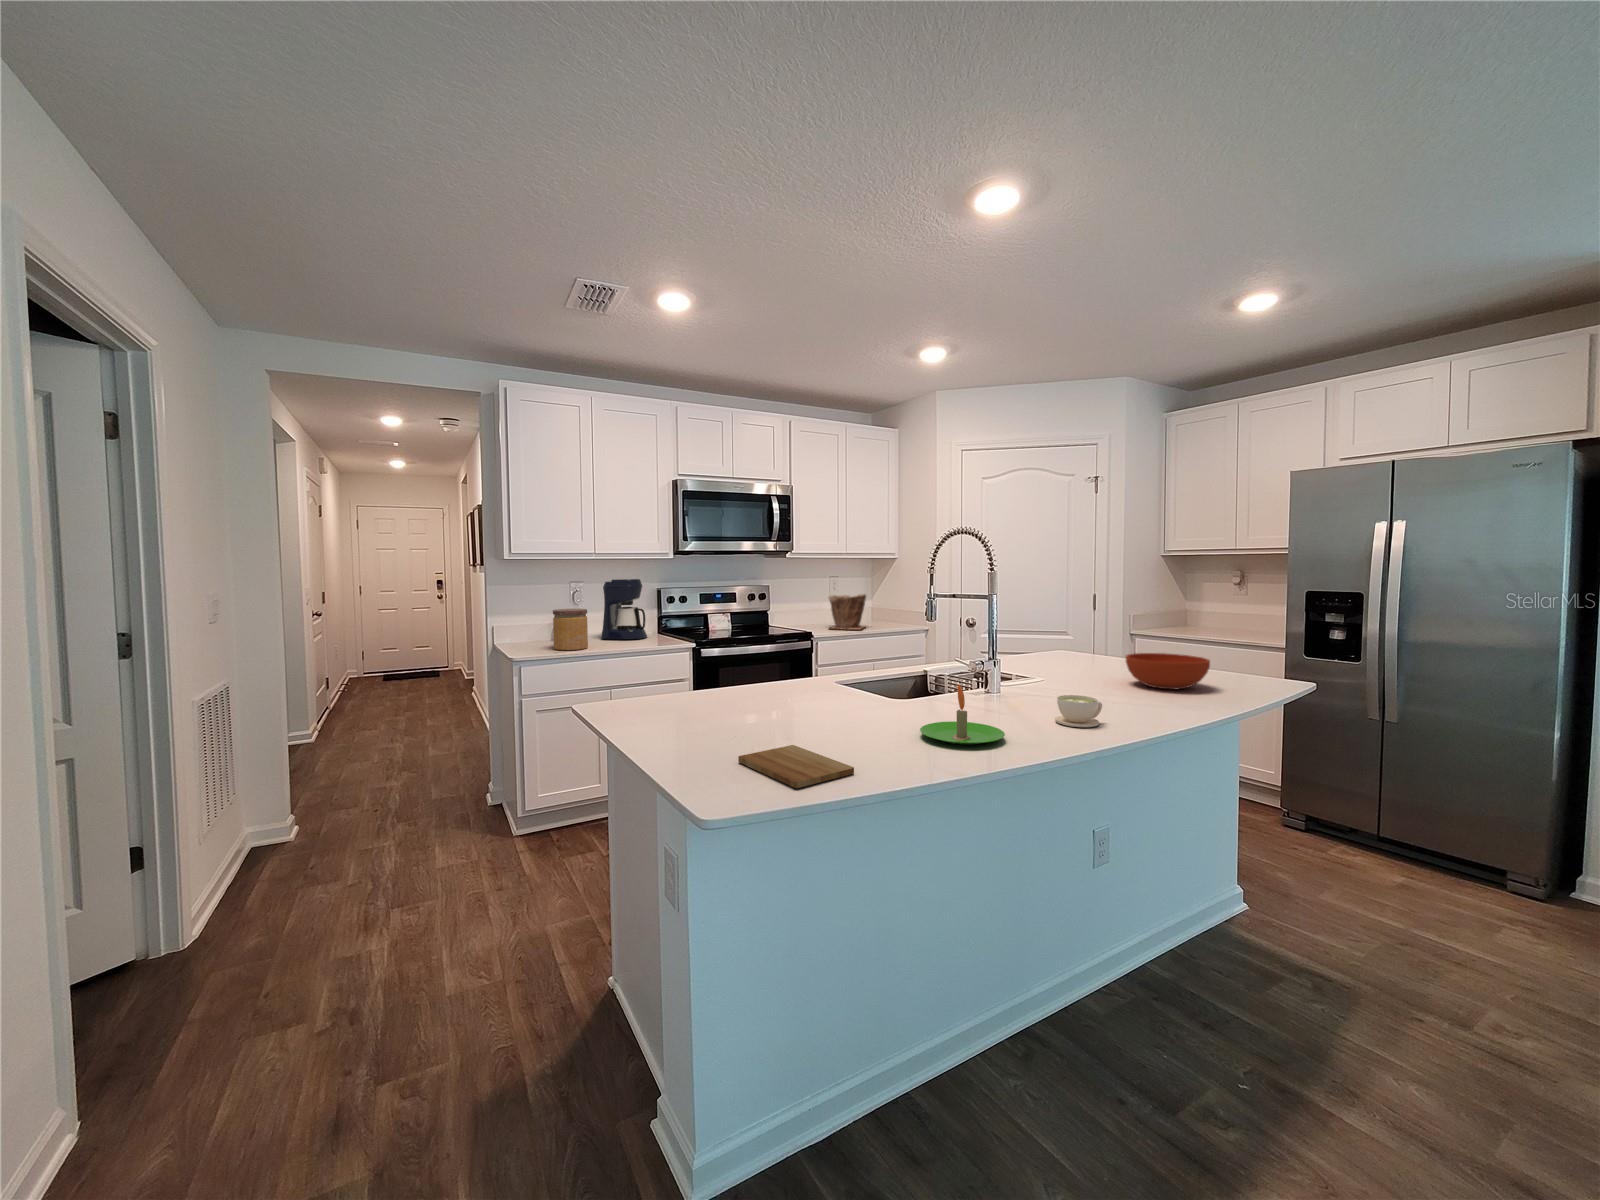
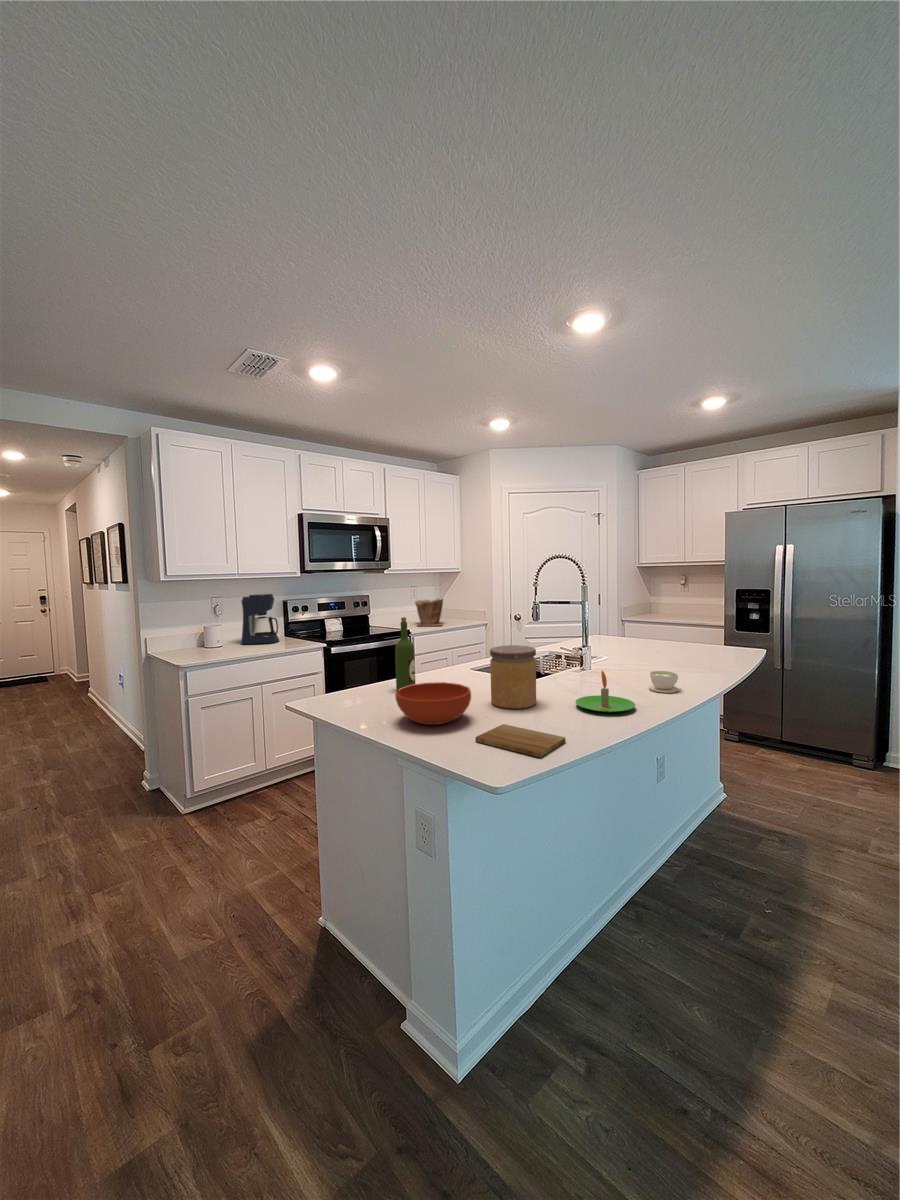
wine bottle: none [714,604,740,700] -> present [395,617,415,690]
jar: present [553,609,588,650] -> present [490,645,536,709]
bowl: present [1126,653,1210,689] -> present [395,682,471,725]

